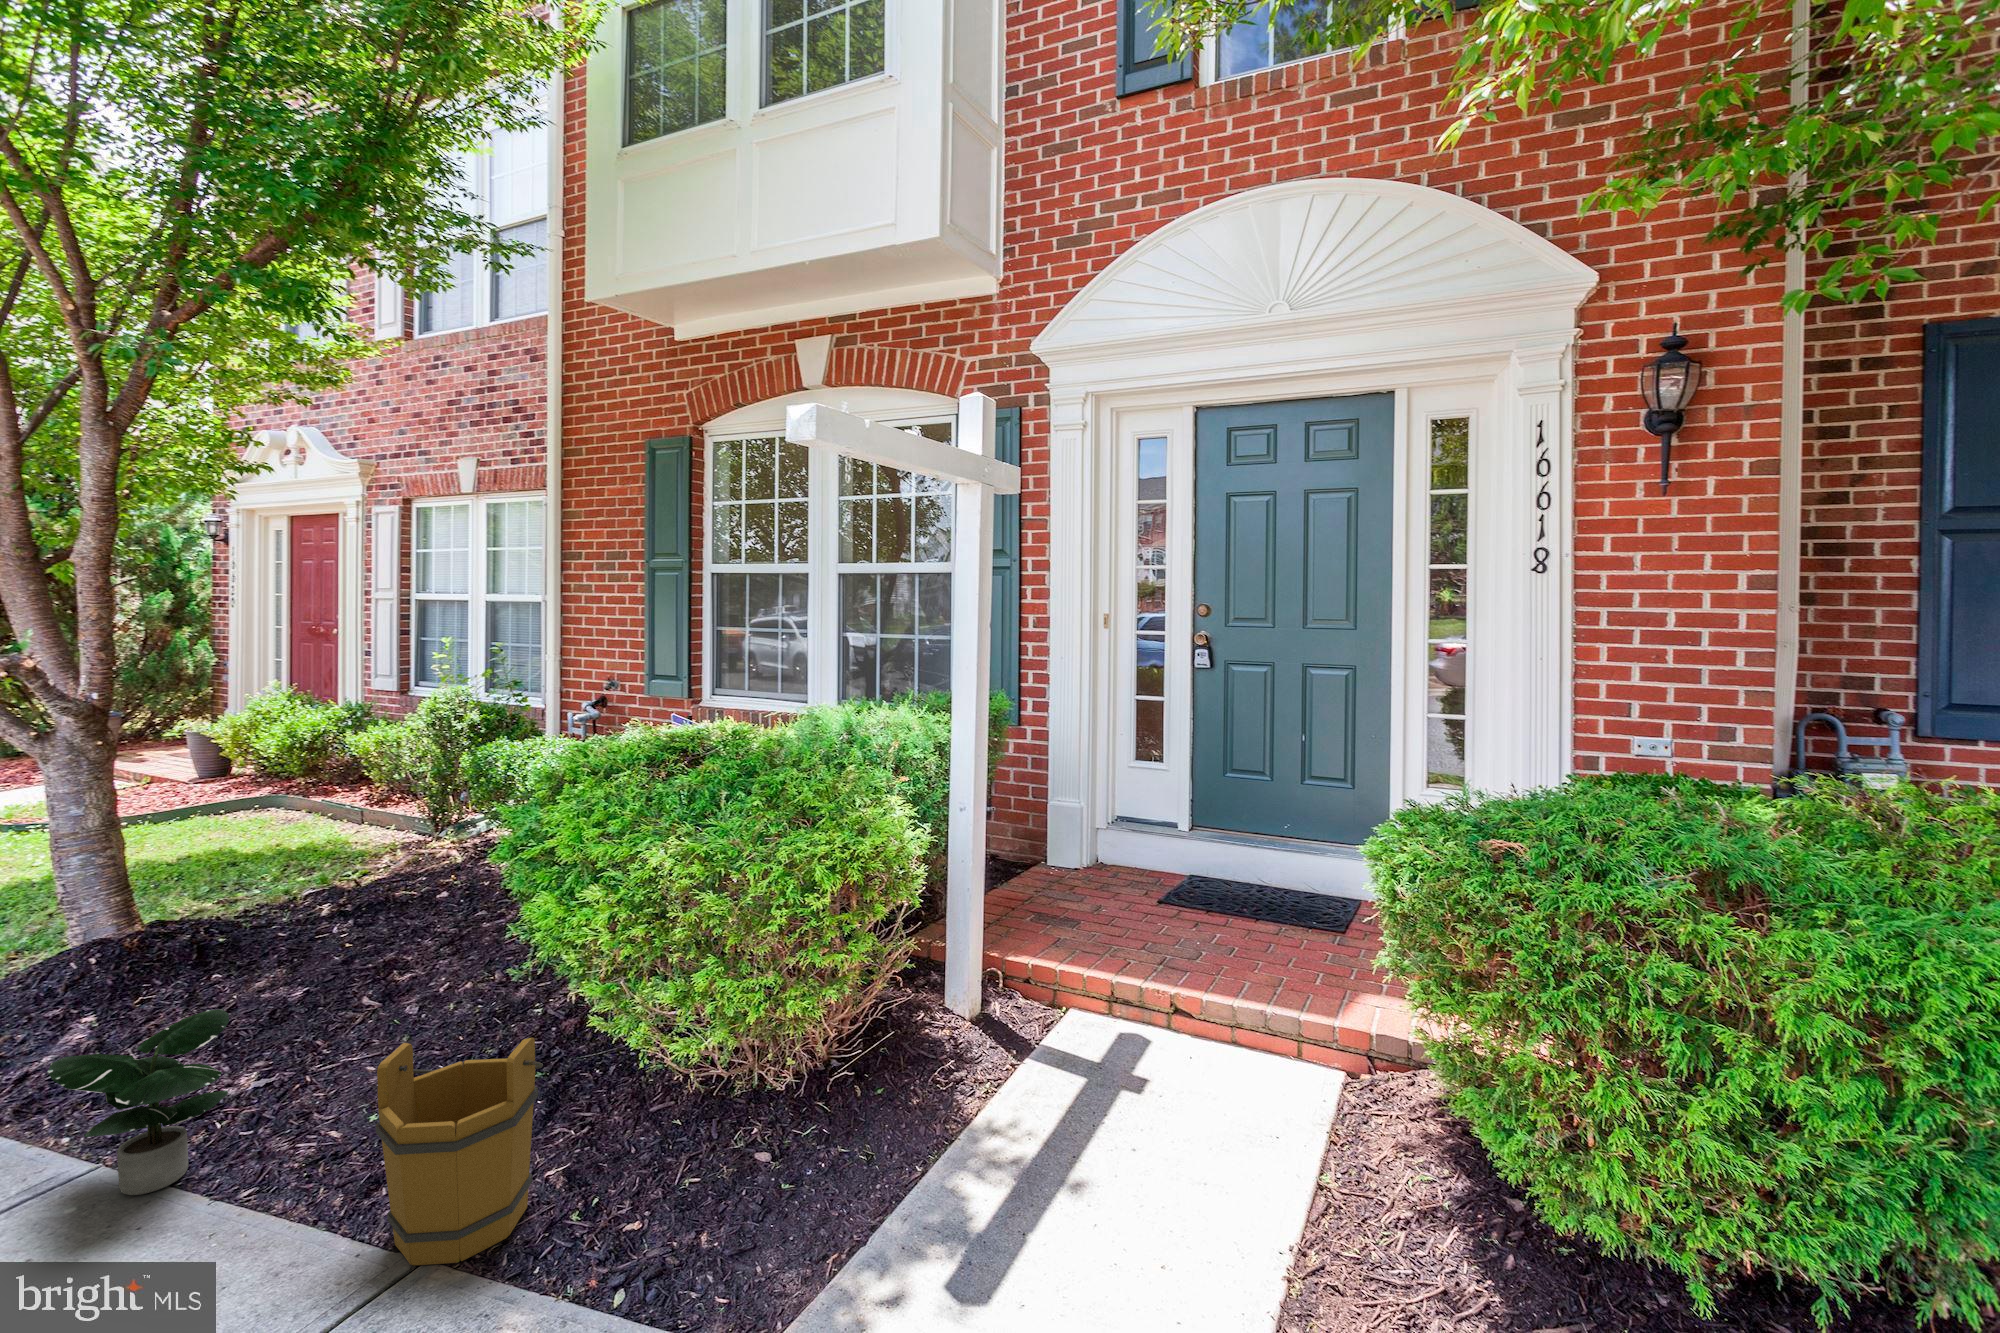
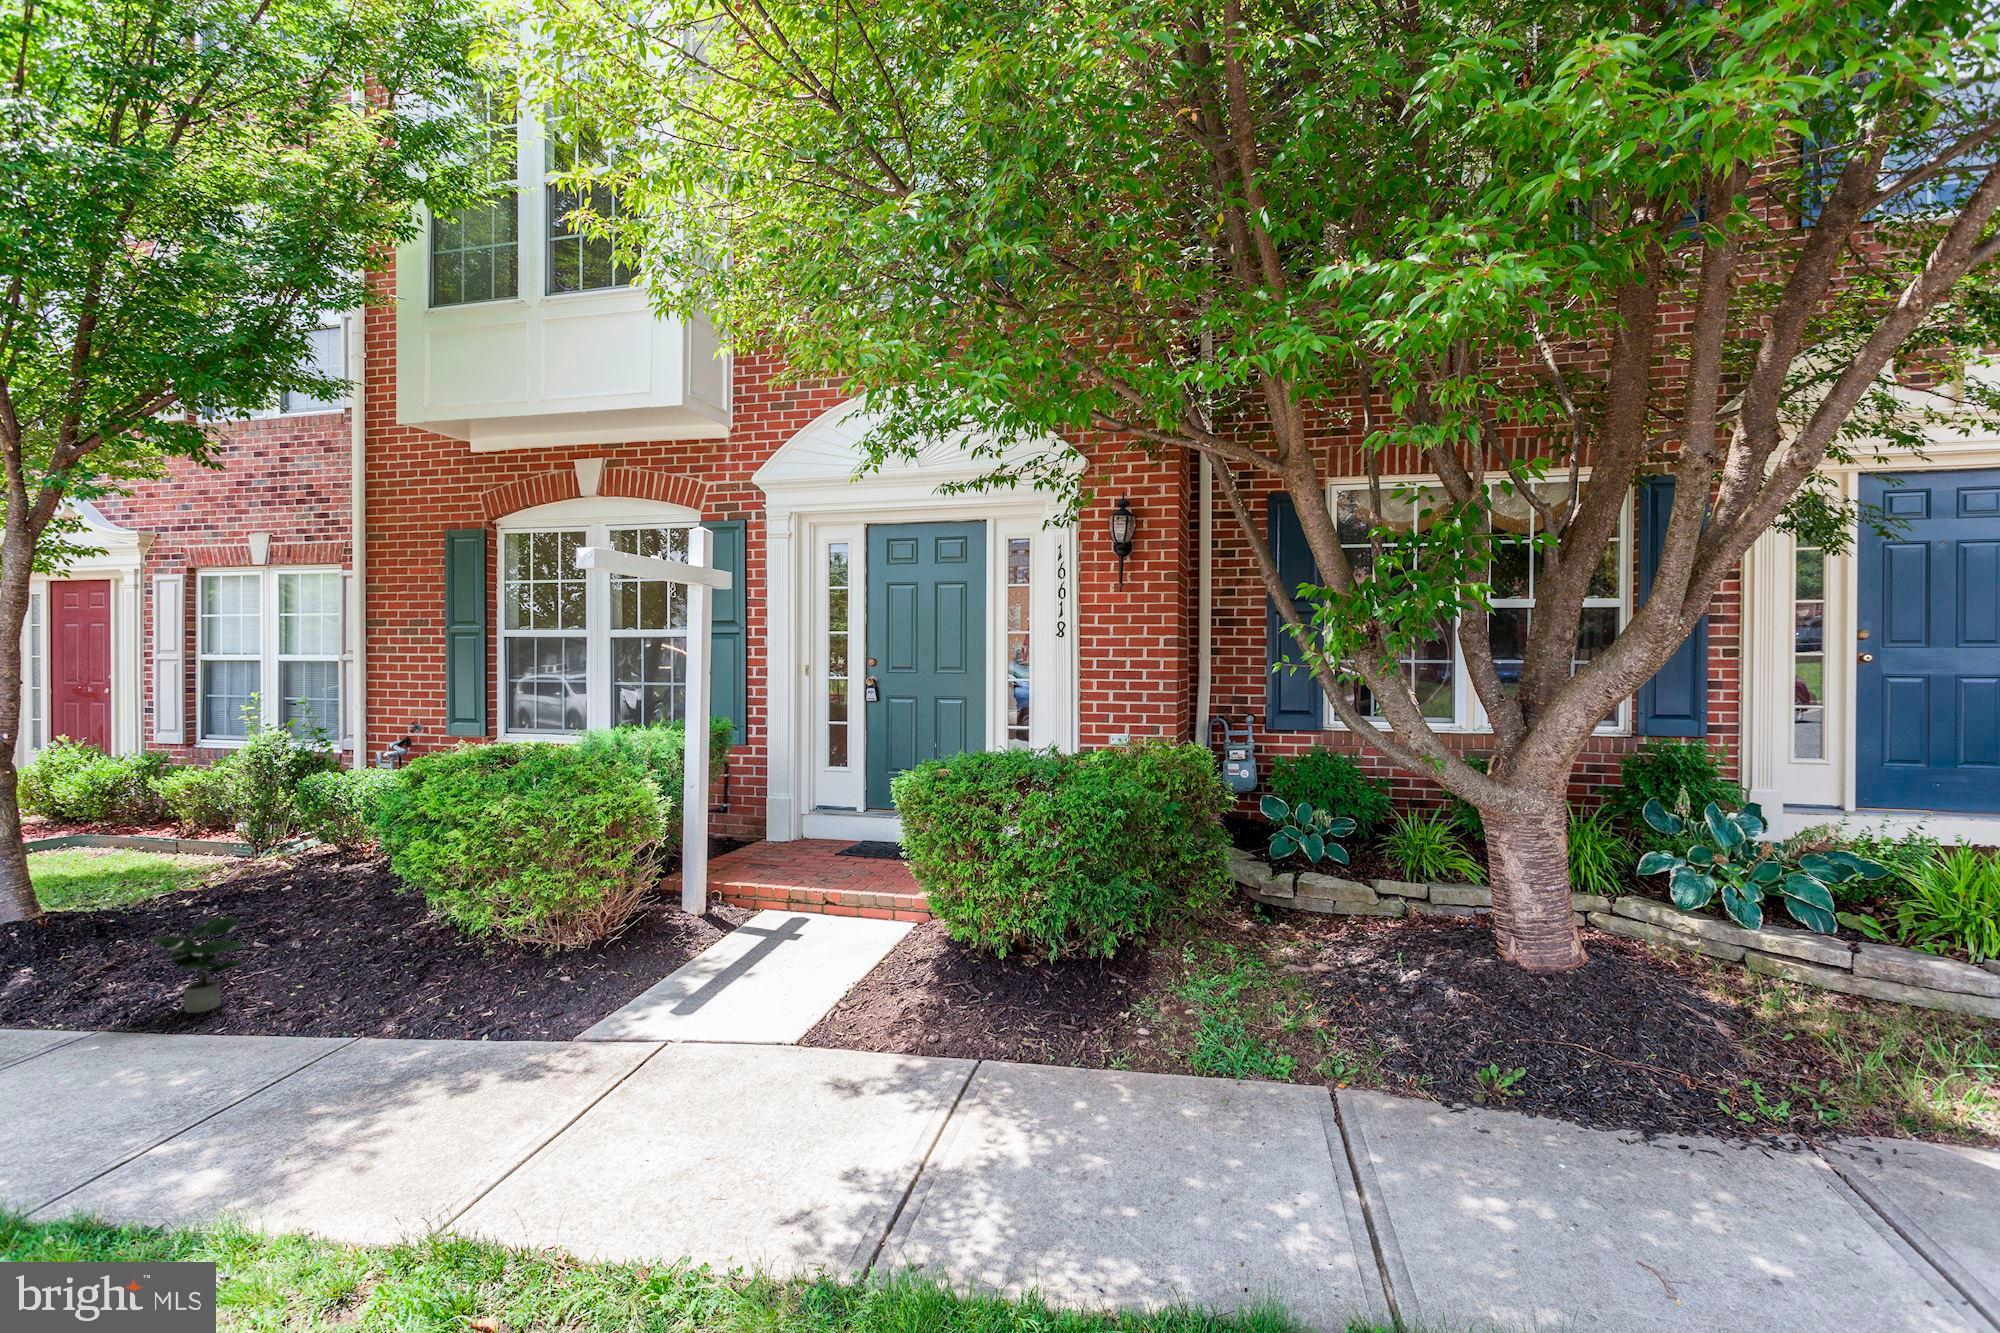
bucket: present [376,1038,543,1266] -> none [360,905,446,1017]

